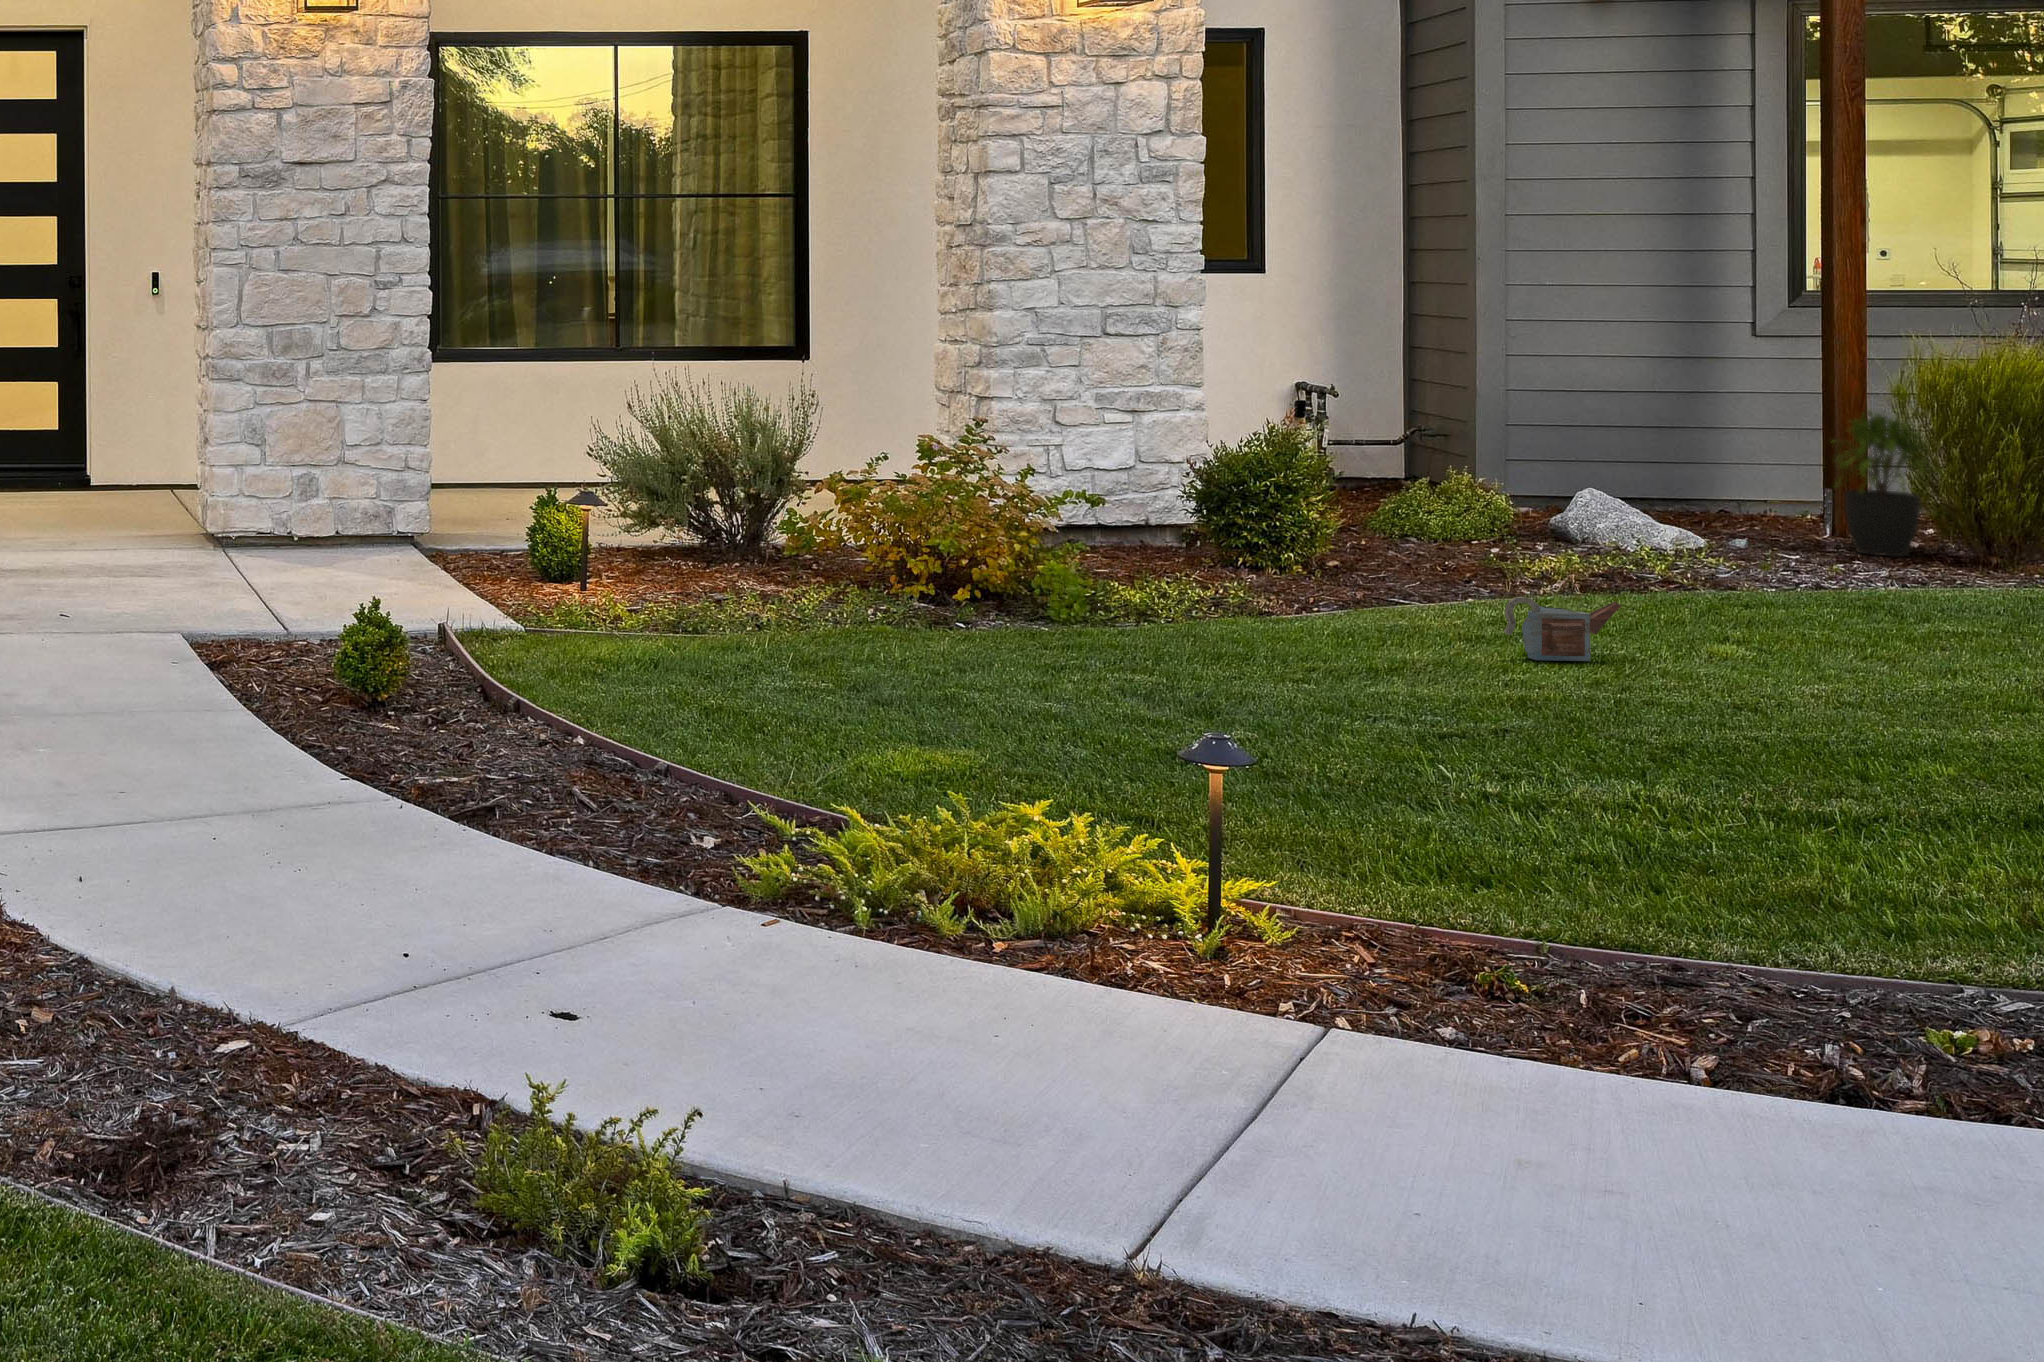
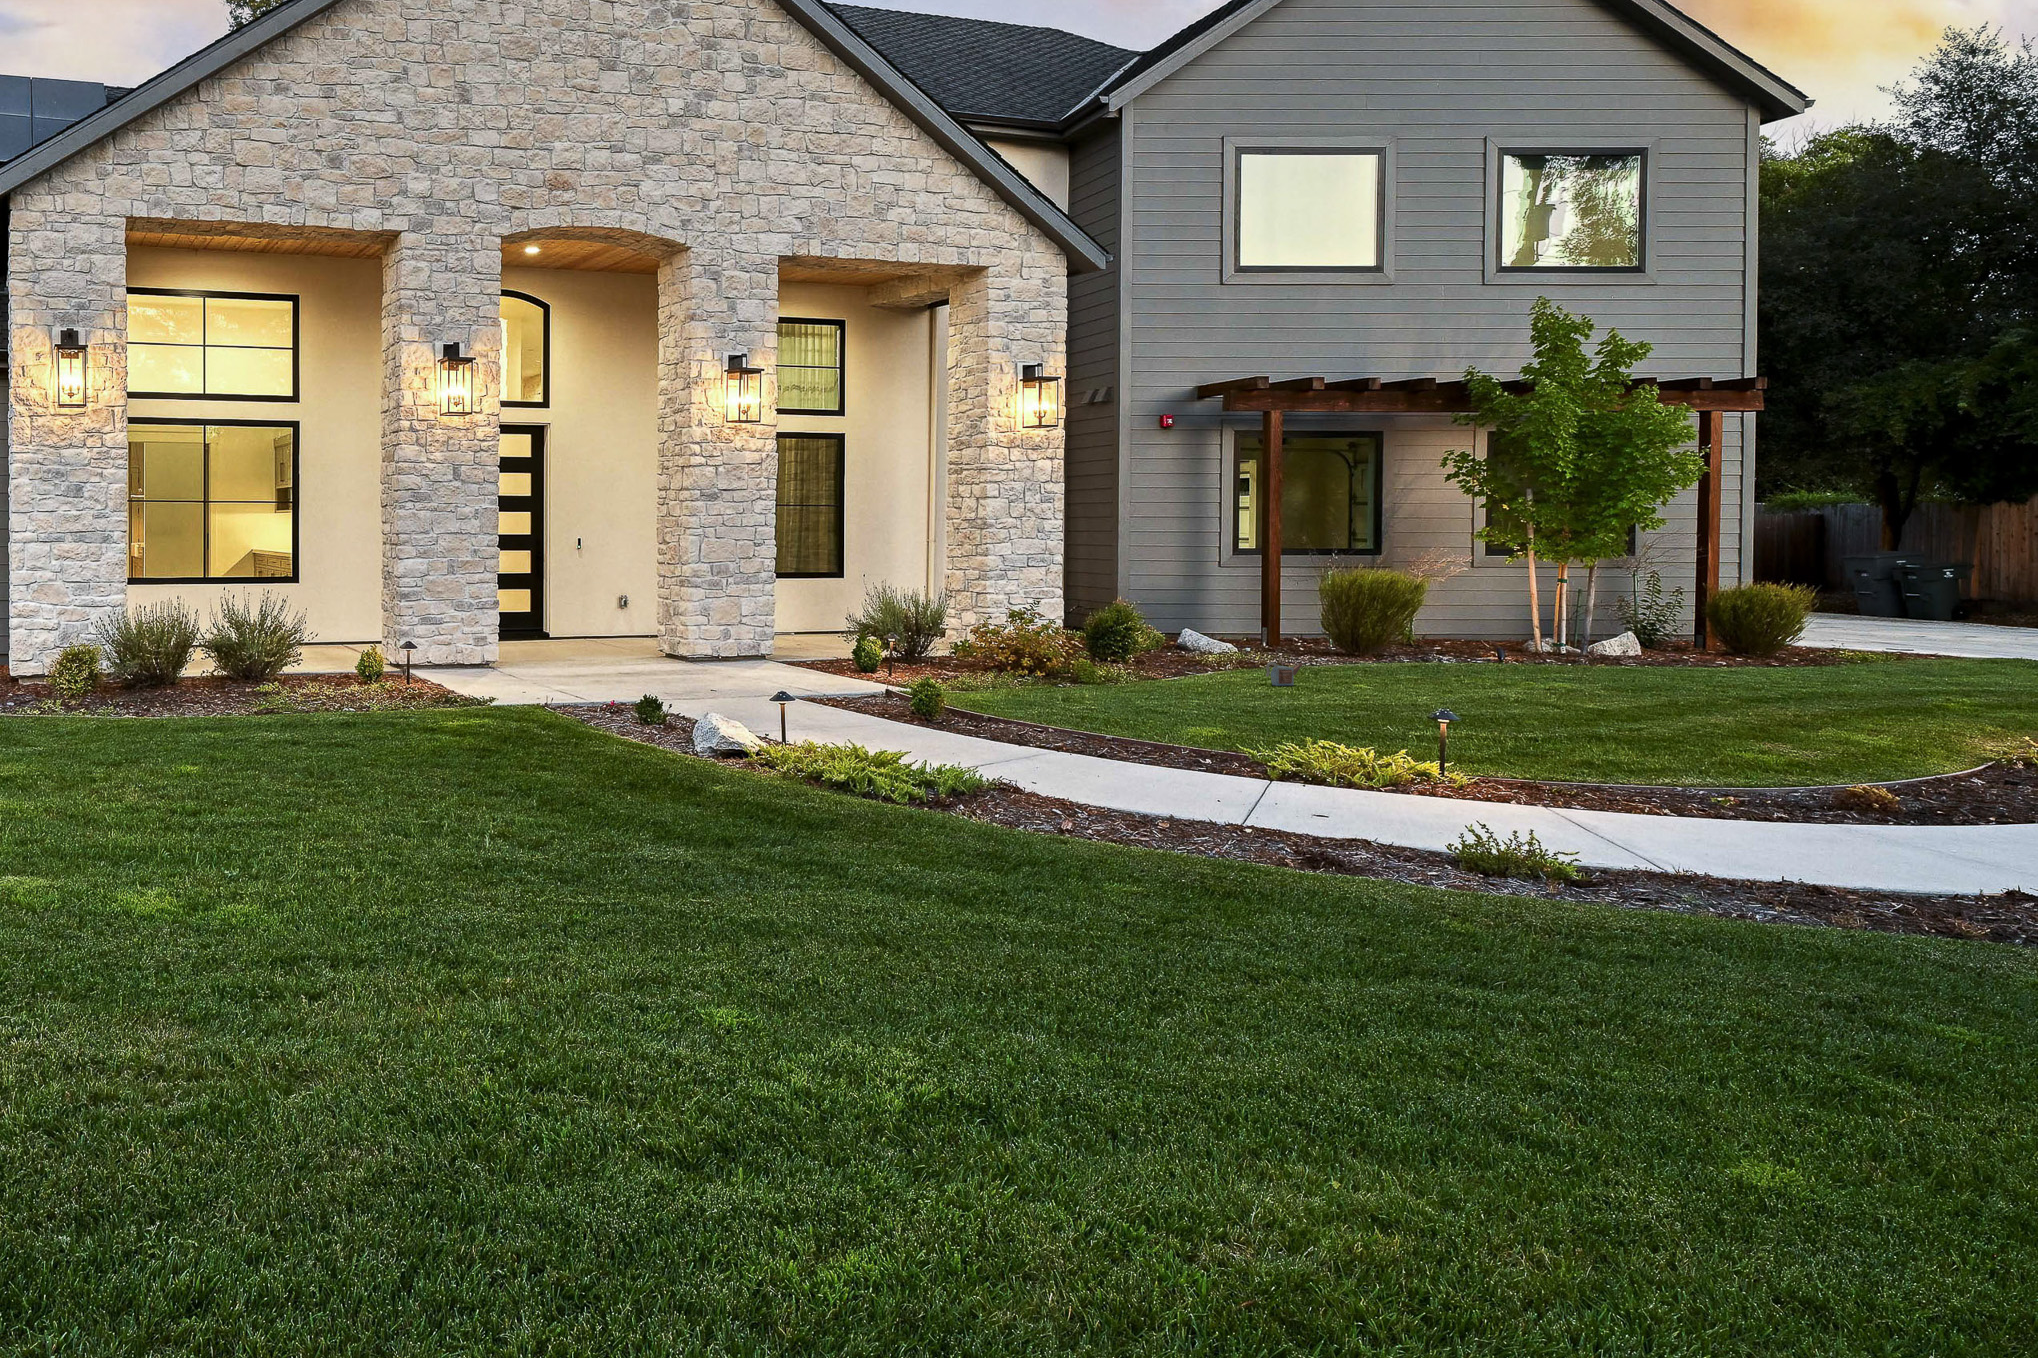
potted plant: present [1832,410,1943,557] -> none [1281,593,1328,651]

